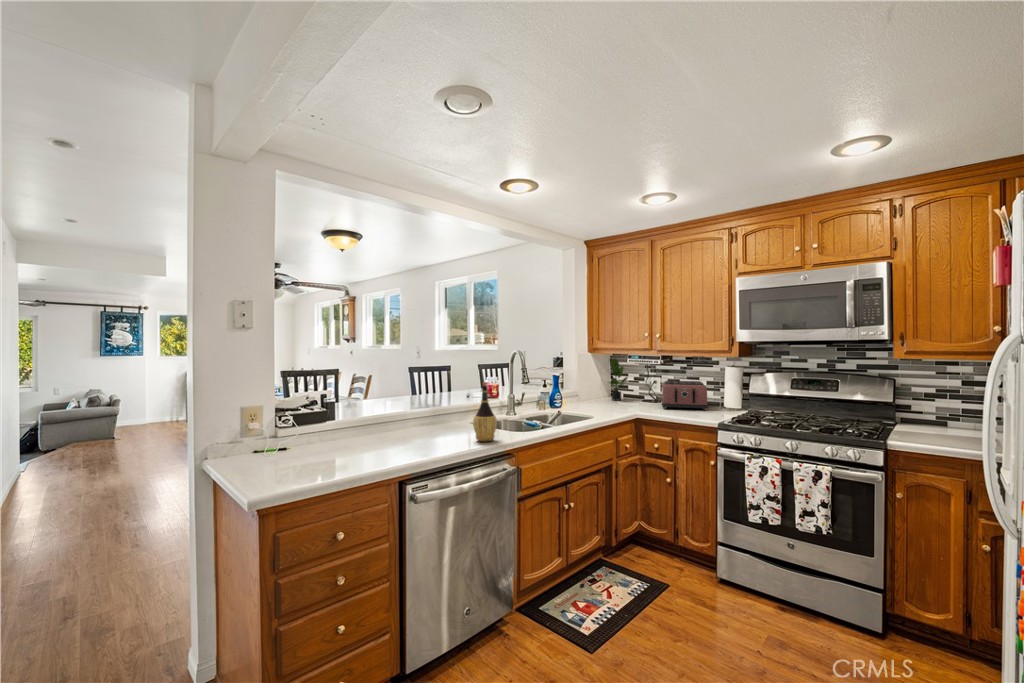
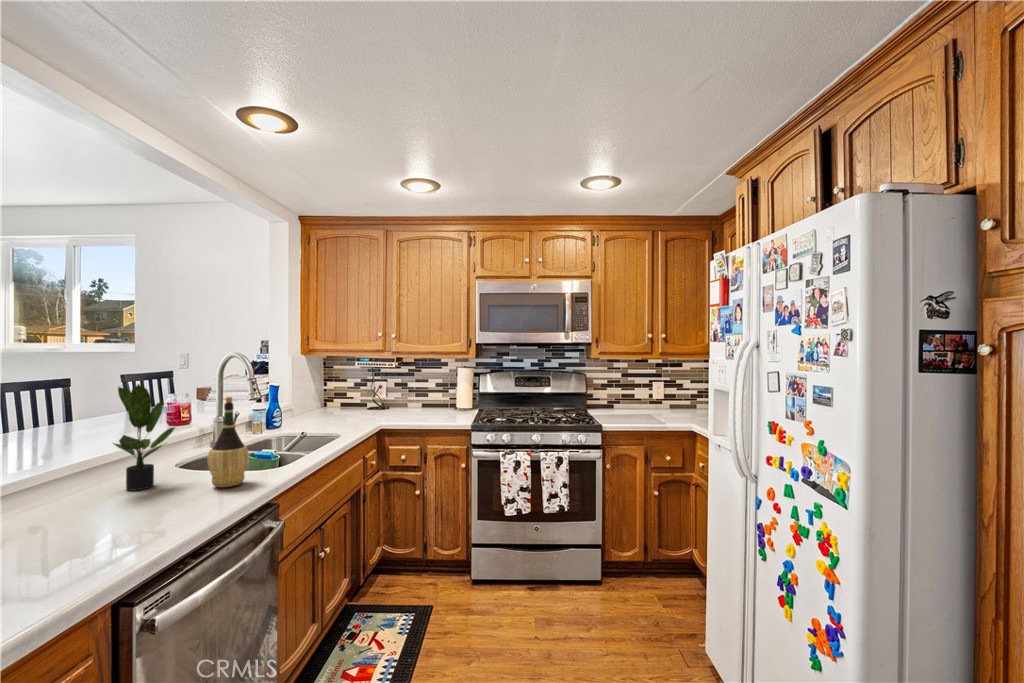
potted plant: present [610,359,628,401] -> present [113,384,175,491]
toaster: present [662,381,708,410] -> none [391,384,446,415]

